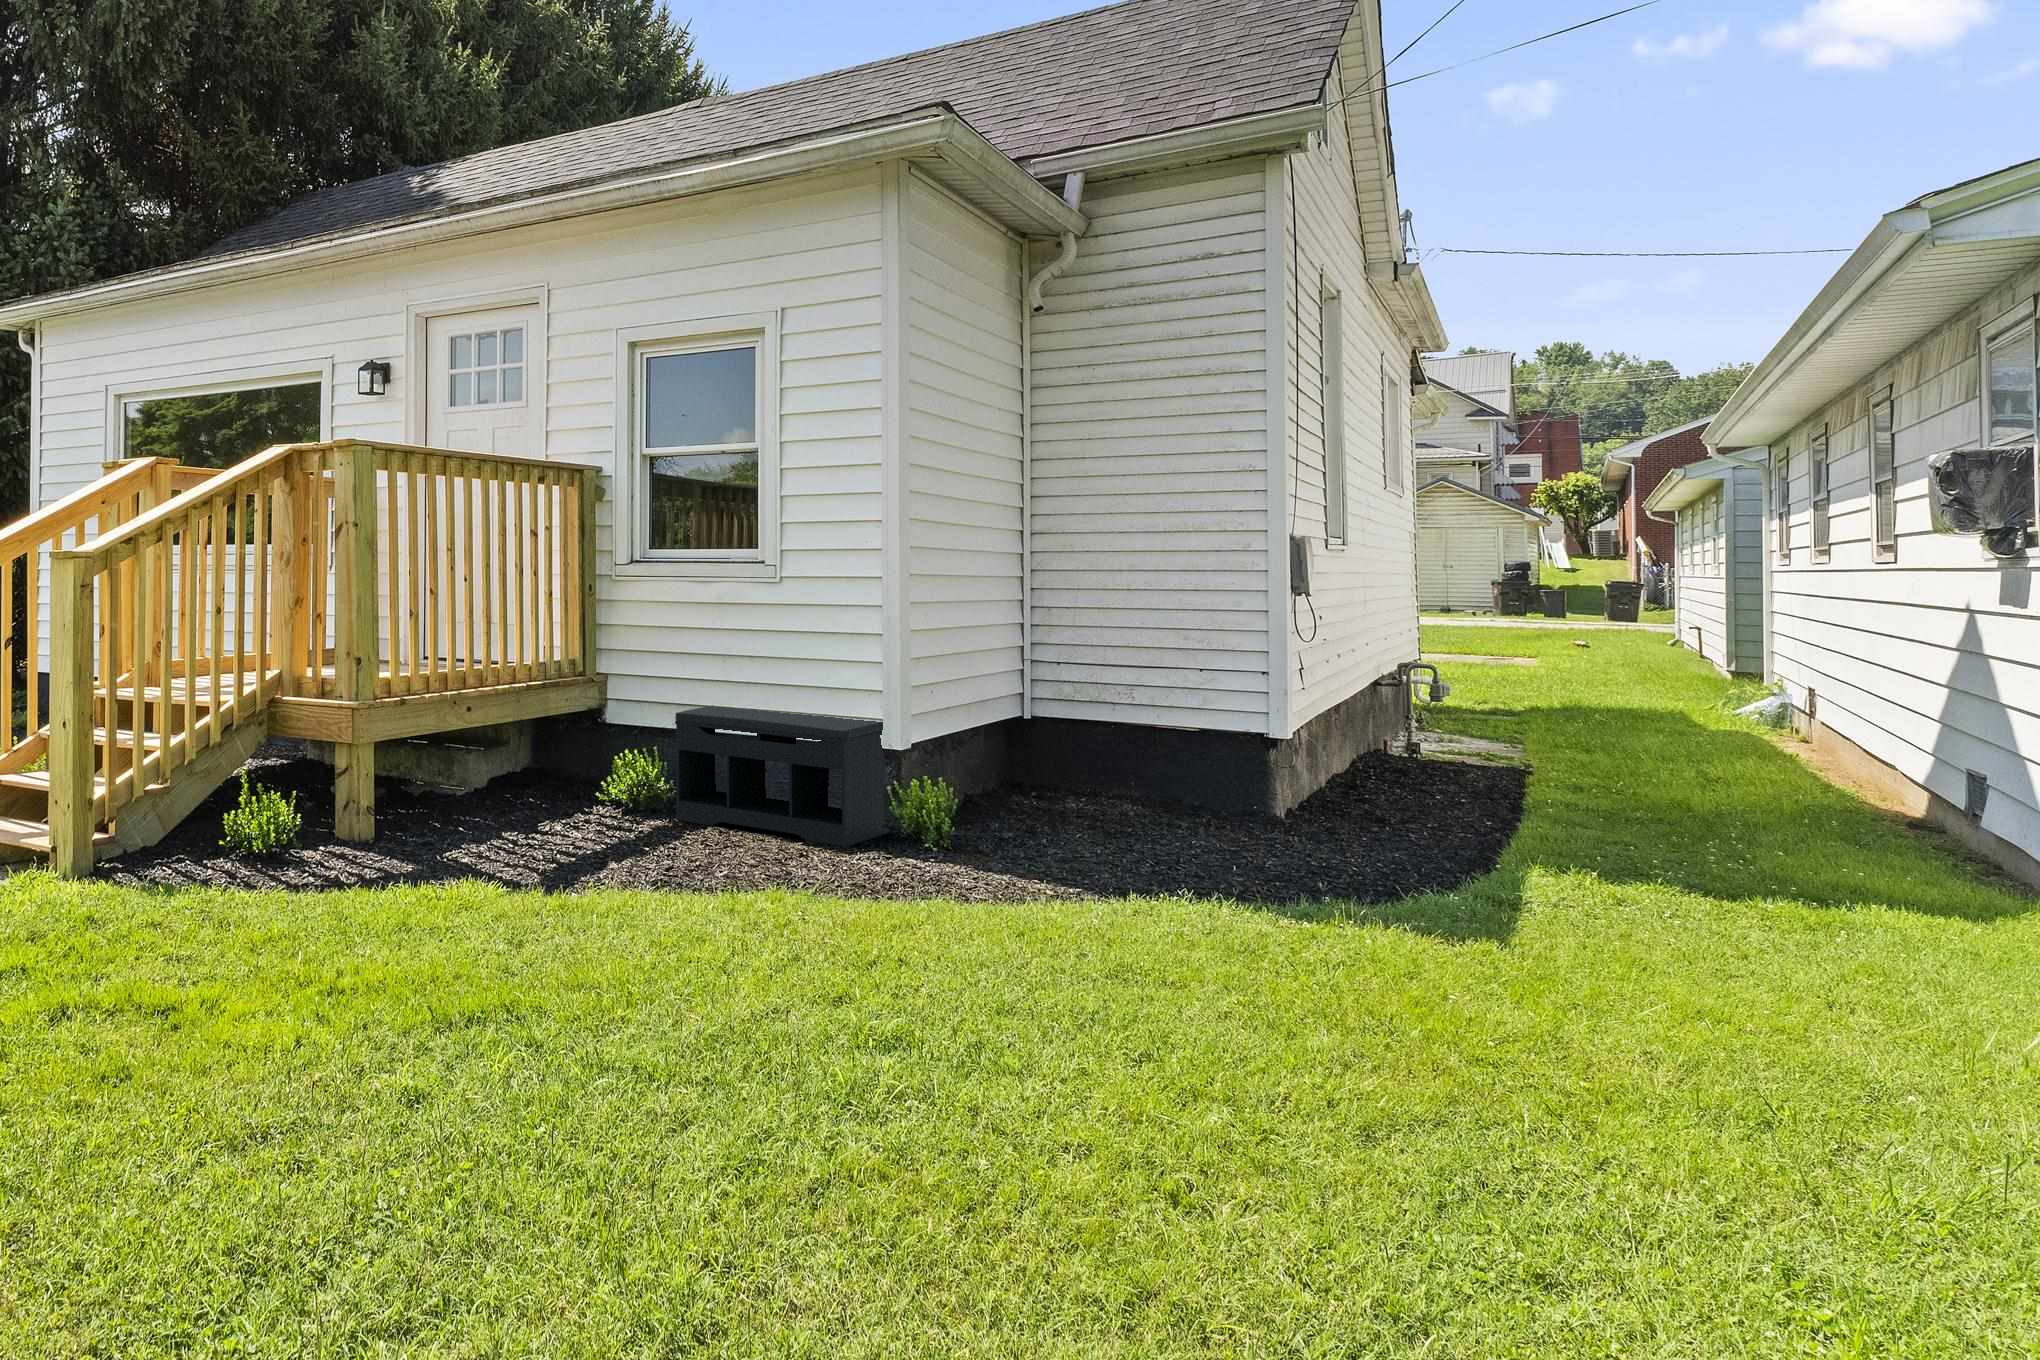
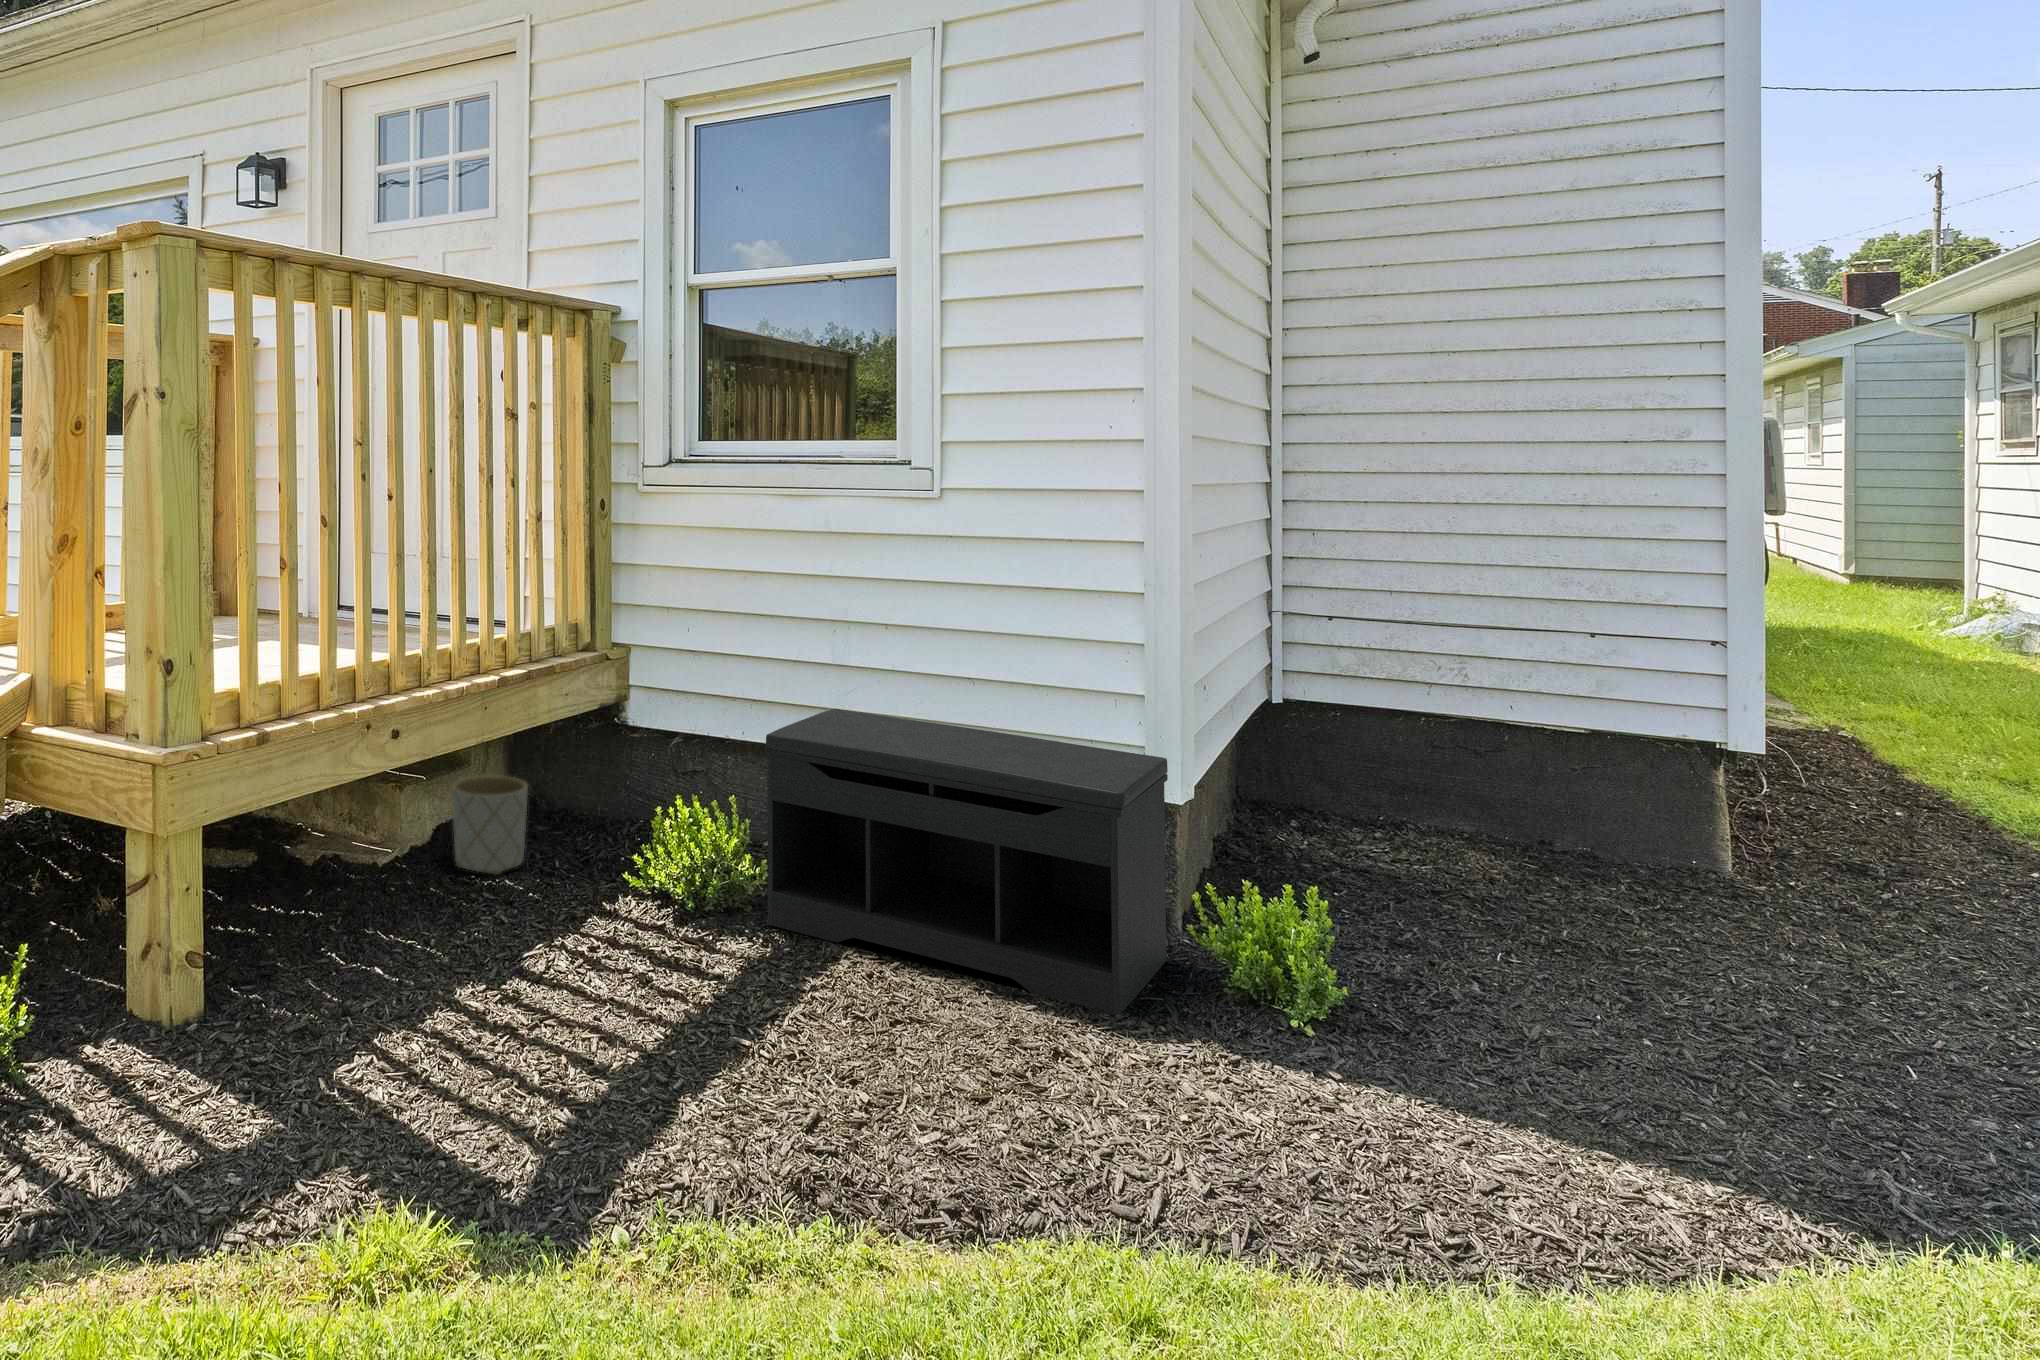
planter: none [500,749,545,803] -> present [452,775,528,875]

